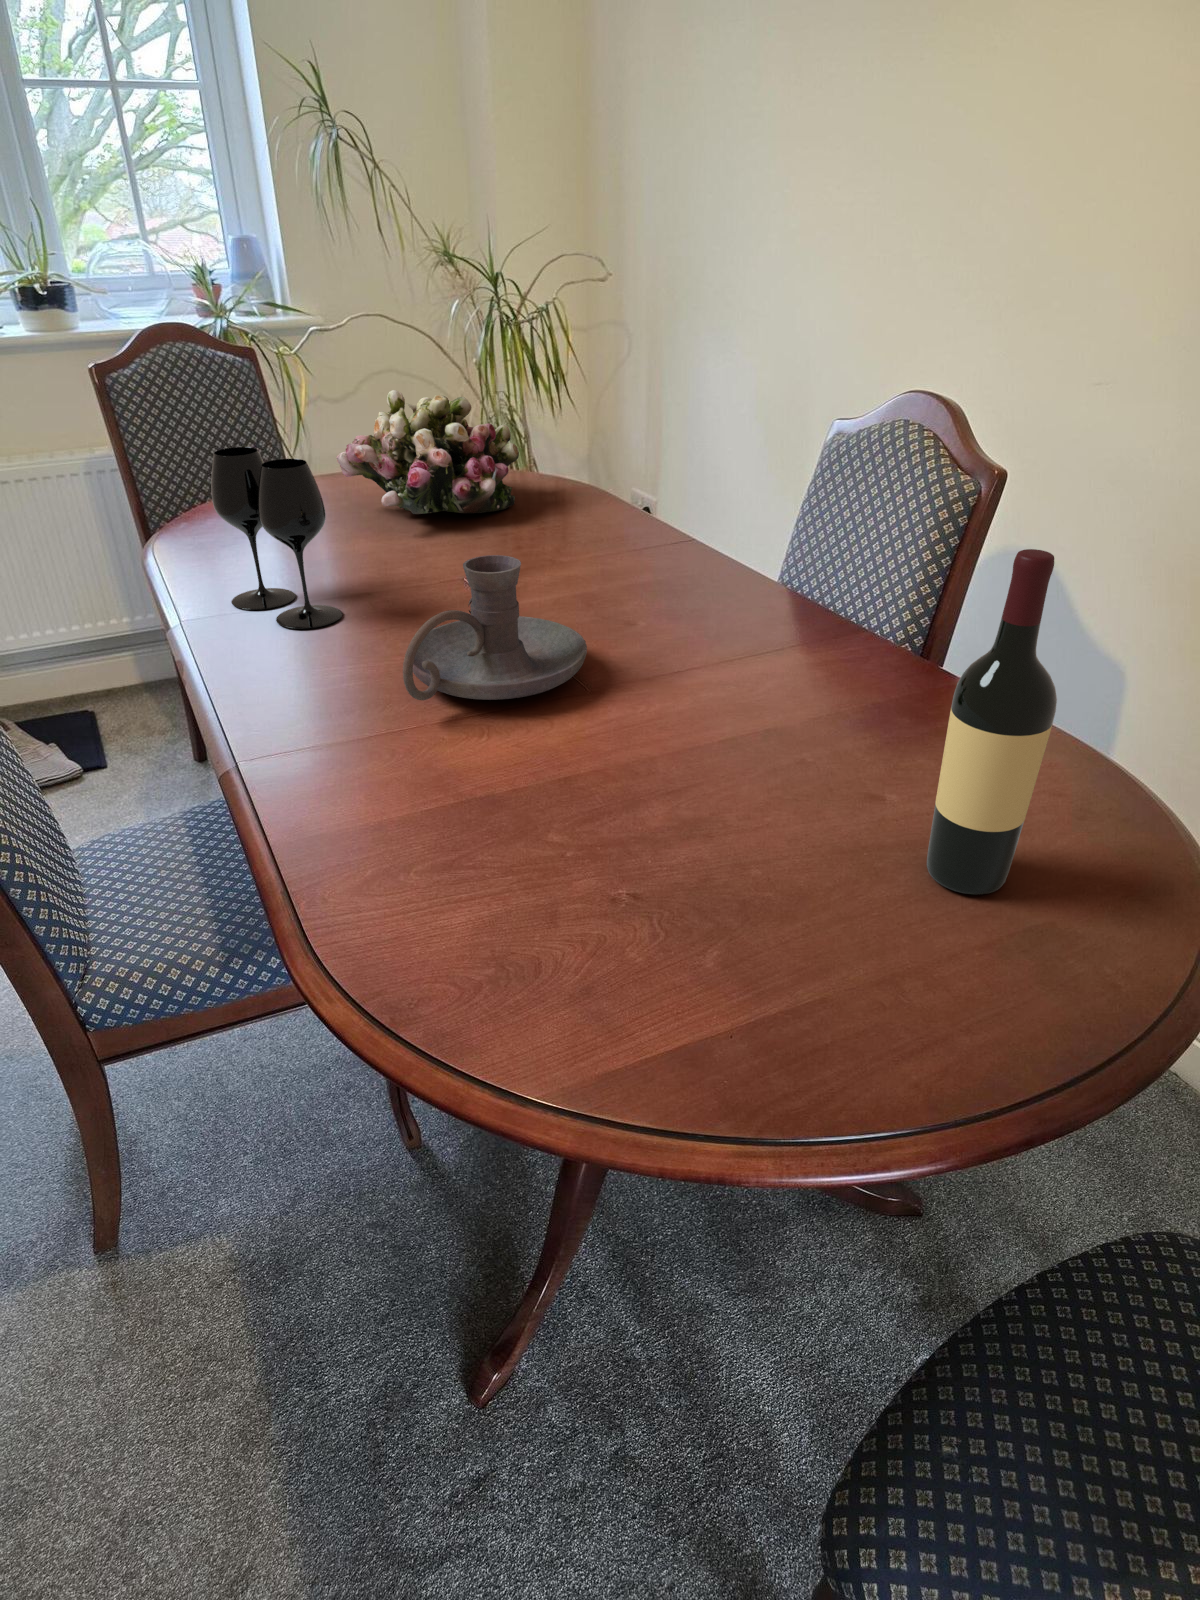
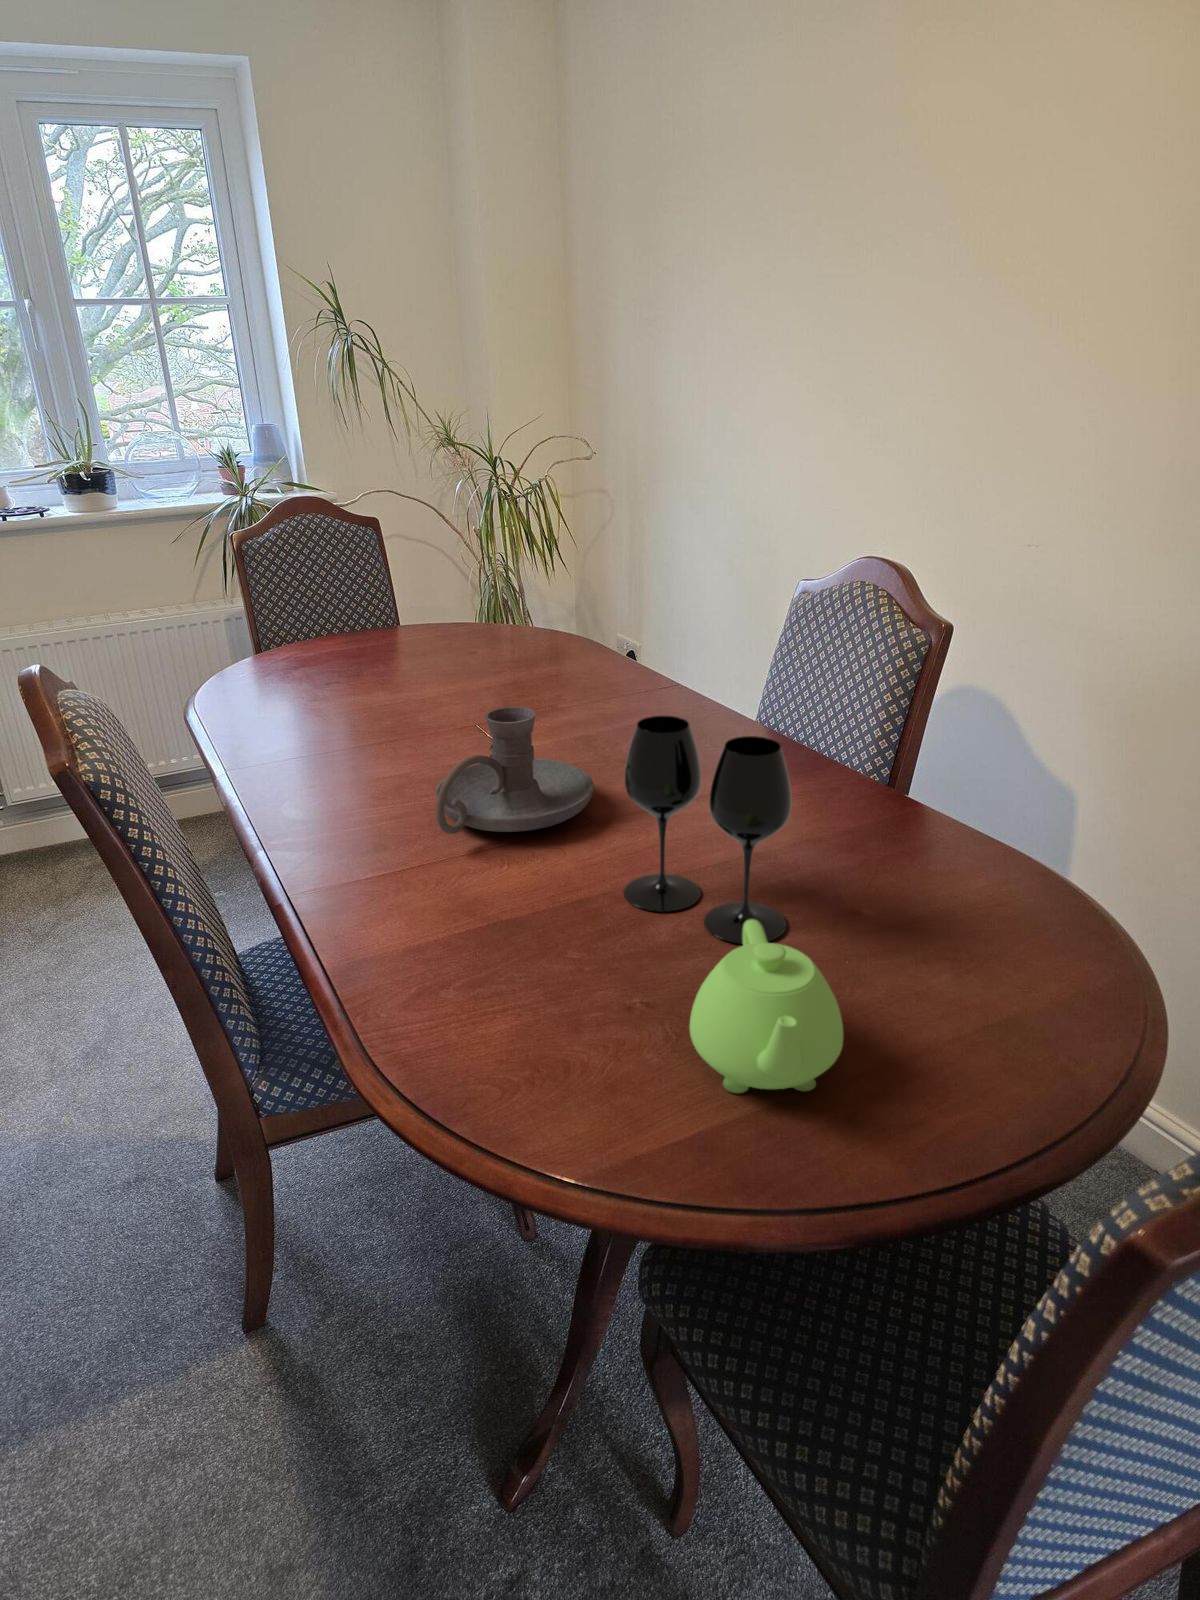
flower arrangement: present [336,390,519,514] -> none [359,562,522,669]
wine glass: present [211,447,342,629] -> present [624,716,792,944]
wine bottle: present [927,549,1057,894] -> none [898,699,993,987]
teapot: none [679,812,861,1016] -> present [689,919,843,1093]

